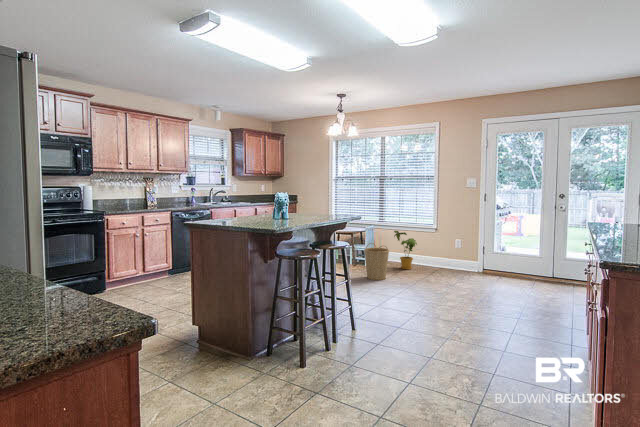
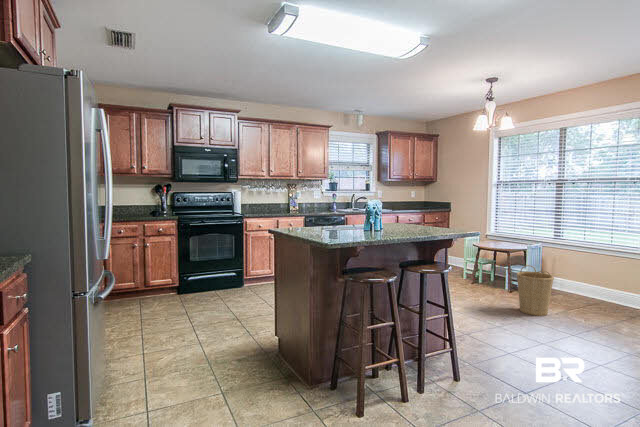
house plant: present [394,231,417,269] -> none [569,251,607,306]

